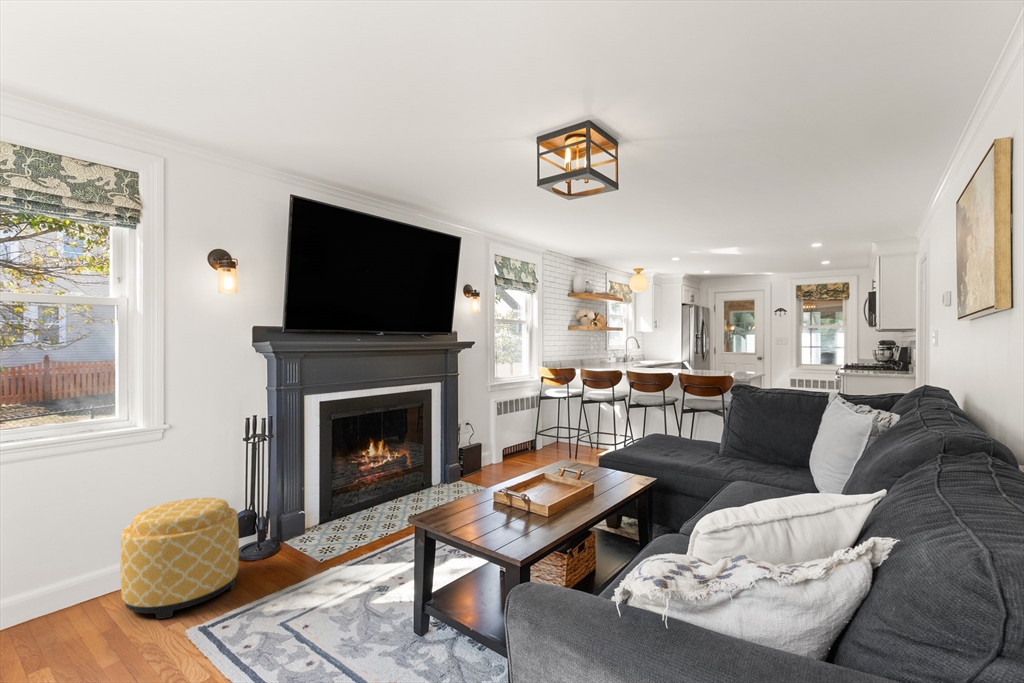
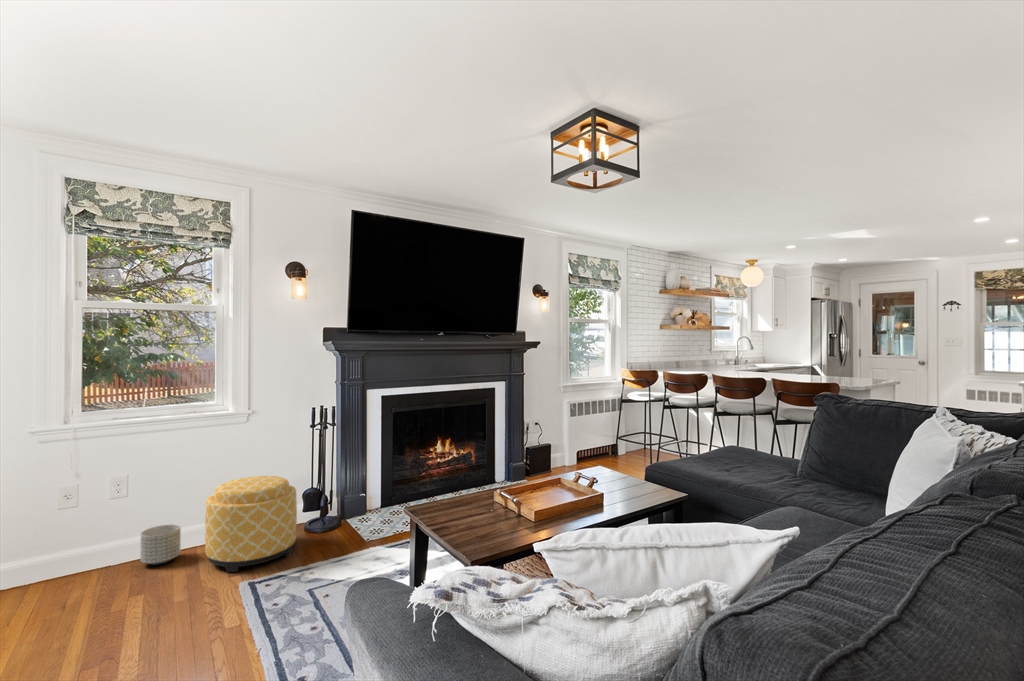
planter: none [22,571,80,625] -> present [140,524,181,565]

